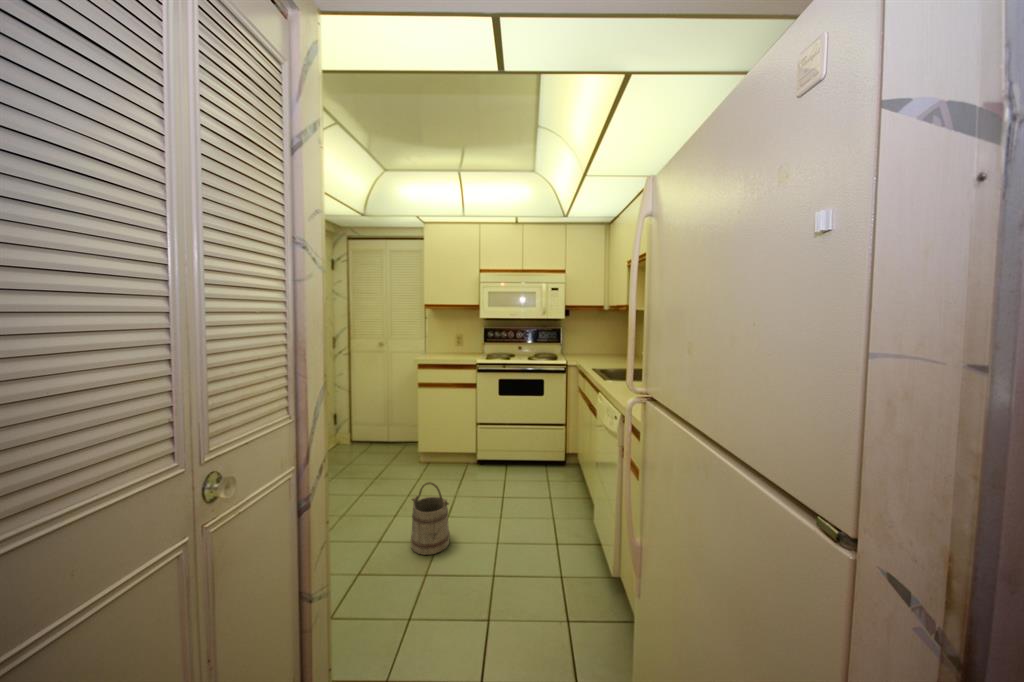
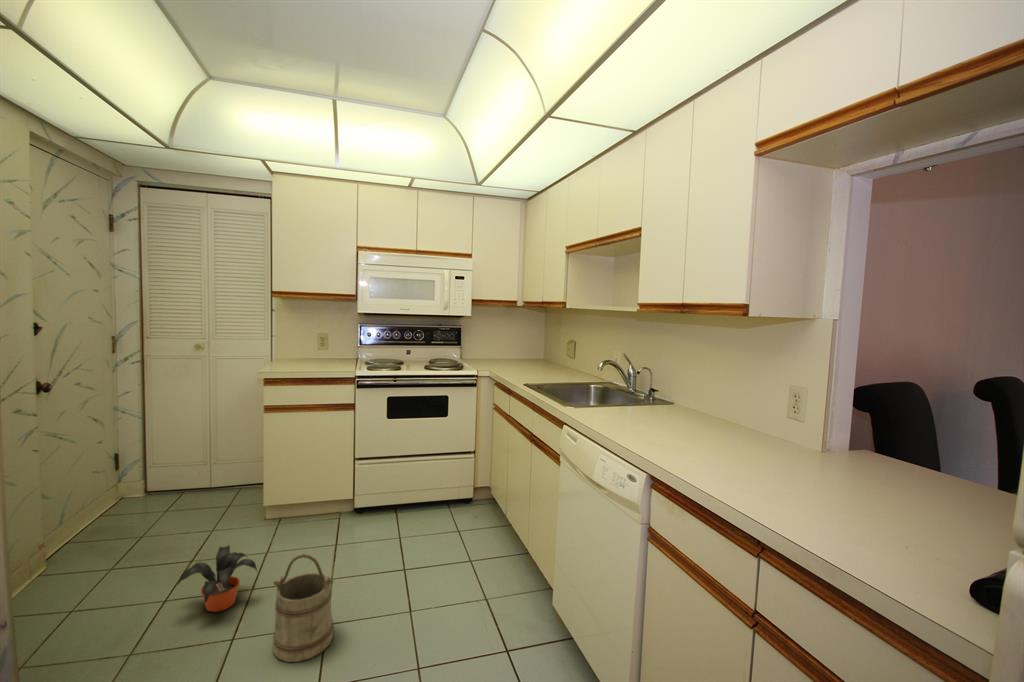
potted plant: none [359,474,406,516] -> present [178,546,257,612]

